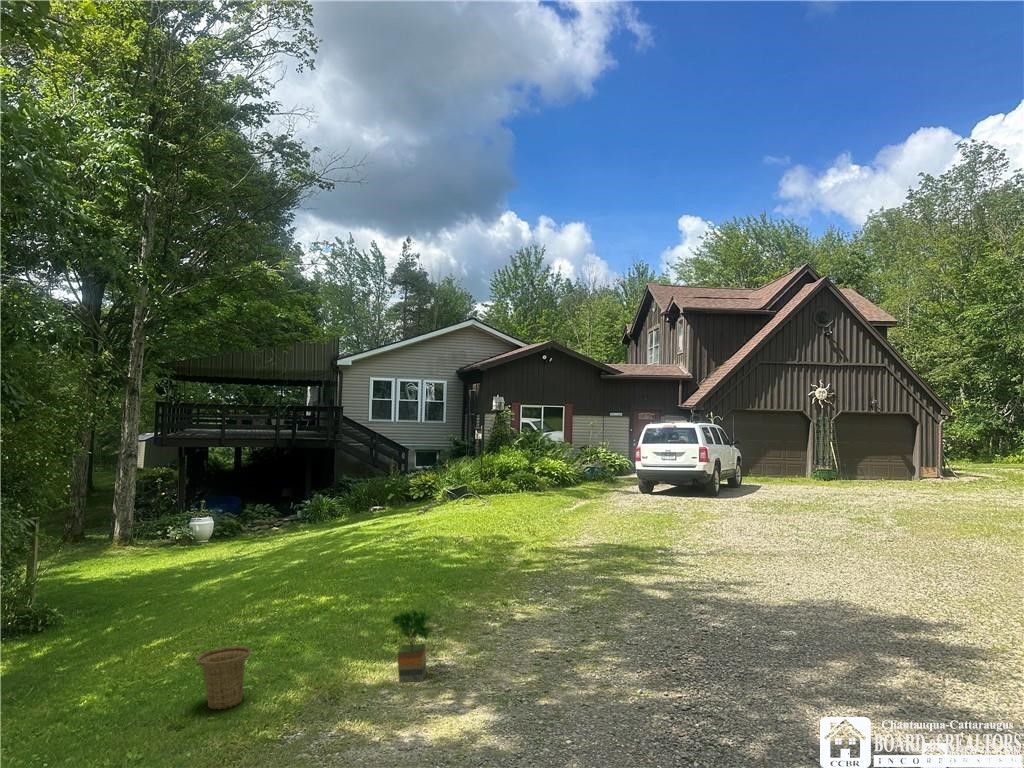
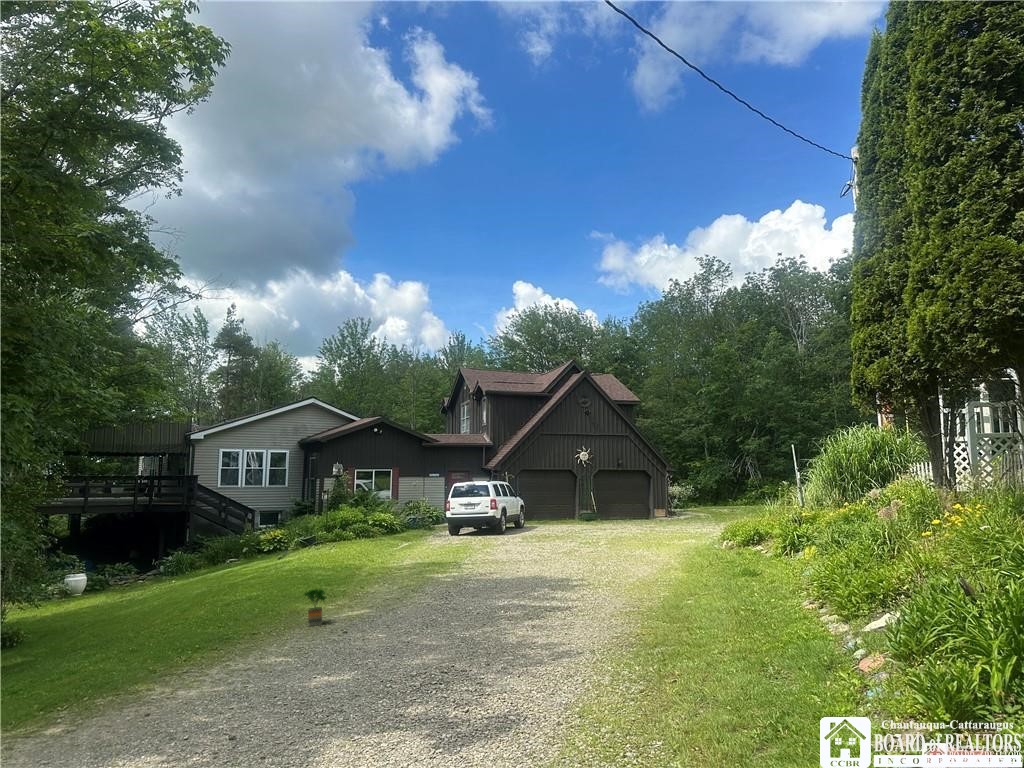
basket: present [196,646,251,710] -> none [204,609,233,640]

